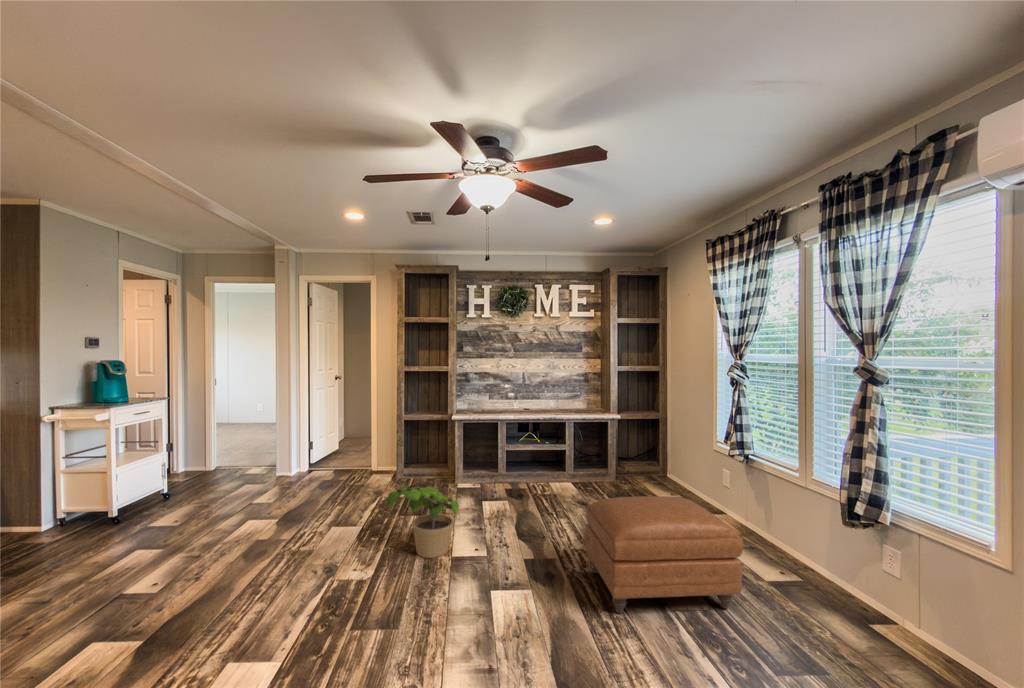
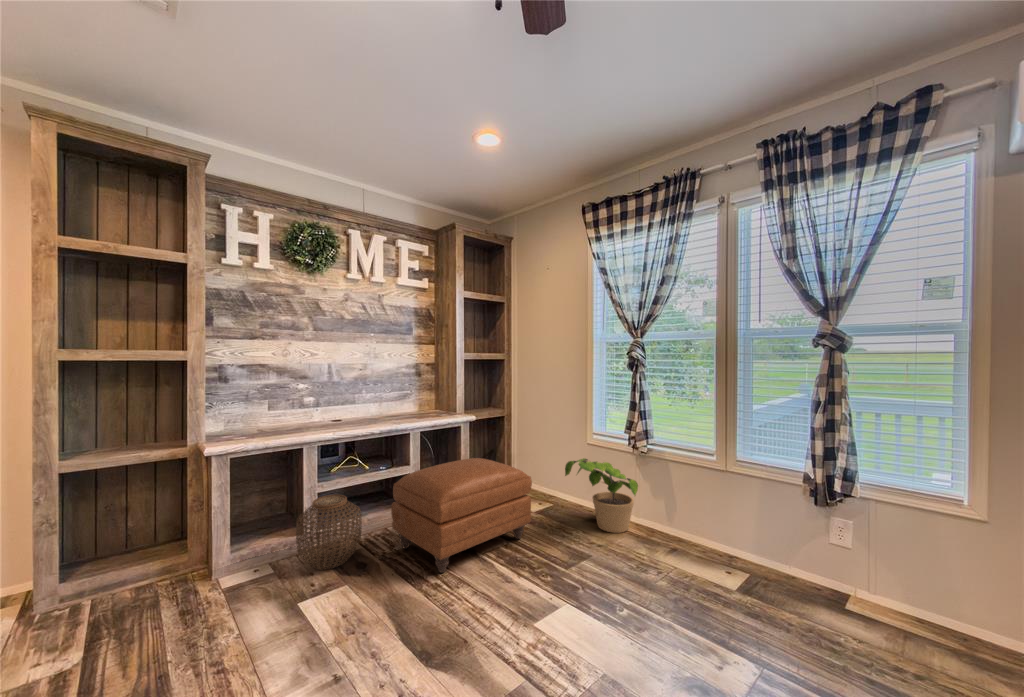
potted plant: present [387,485,459,558] -> present [565,458,638,533]
woven basket: none [503,502,556,569] -> present [296,495,362,570]

